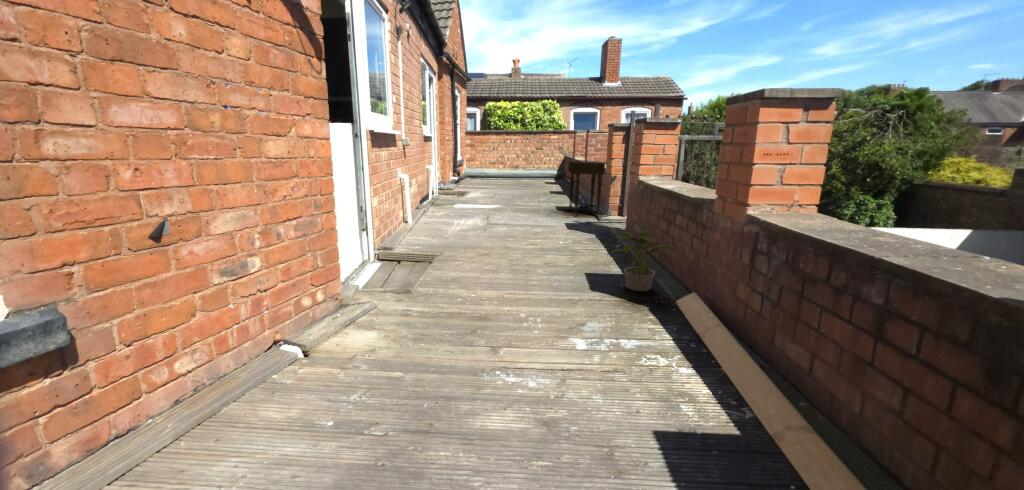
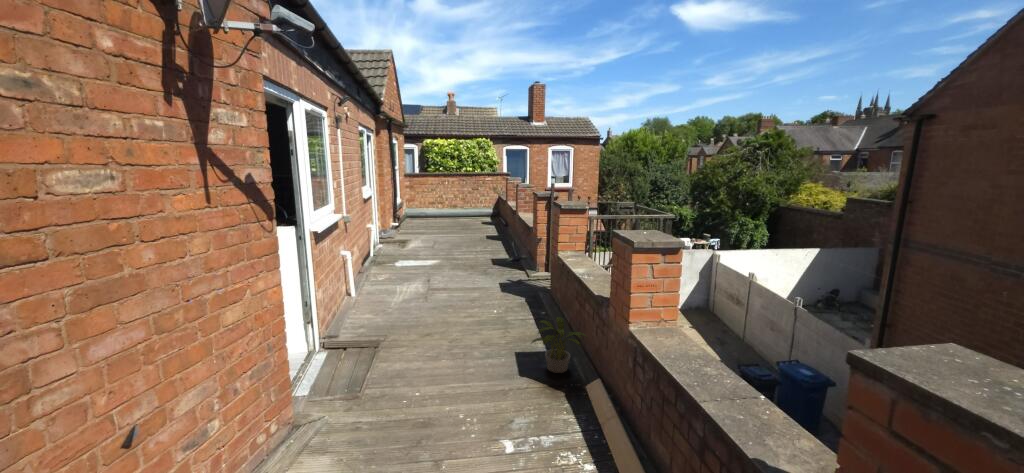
side table: present [567,160,607,216] -> none [497,221,532,273]

